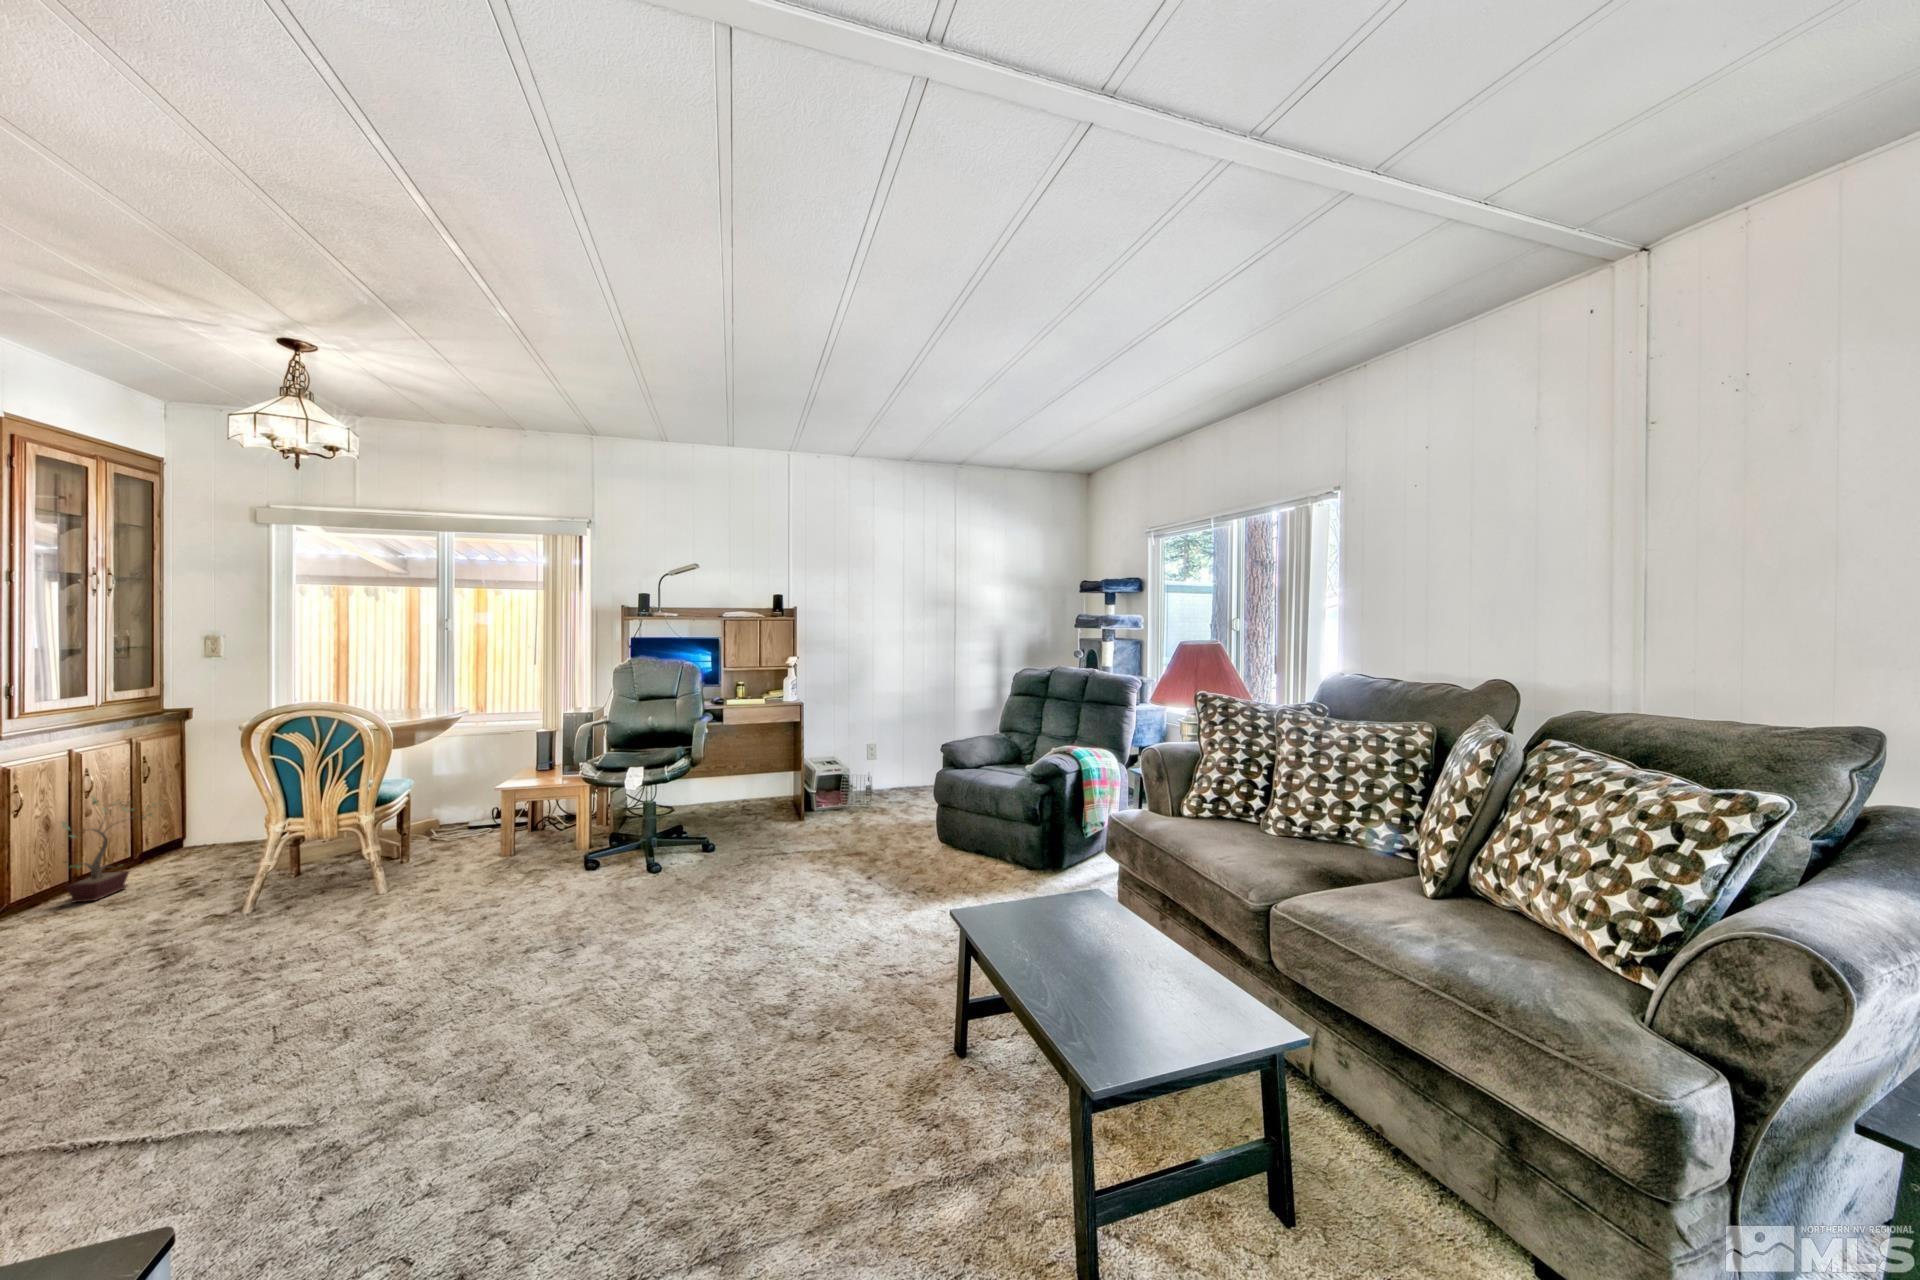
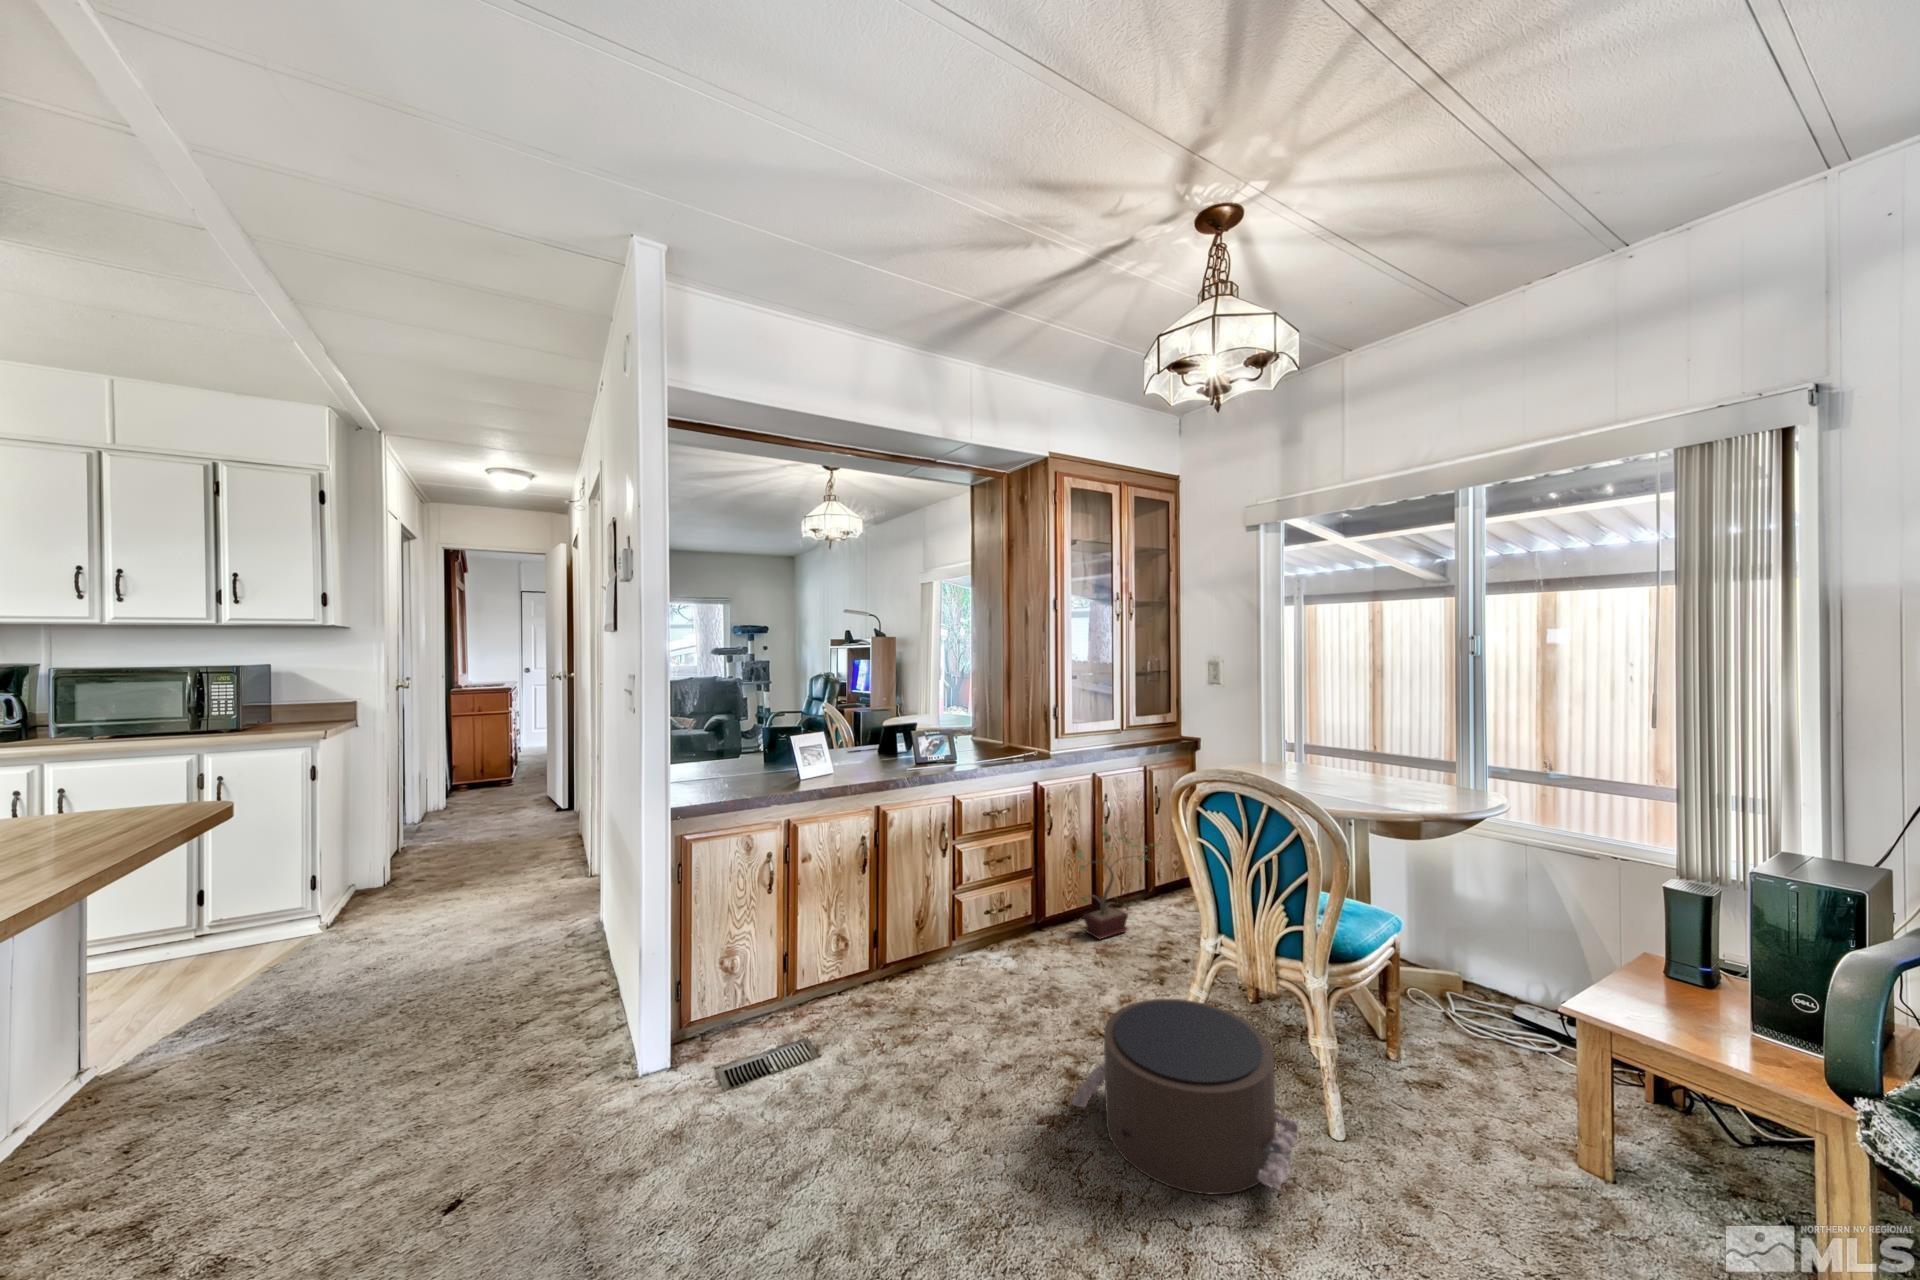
pouf: none [184,854,370,953] -> present [1071,999,1299,1195]

